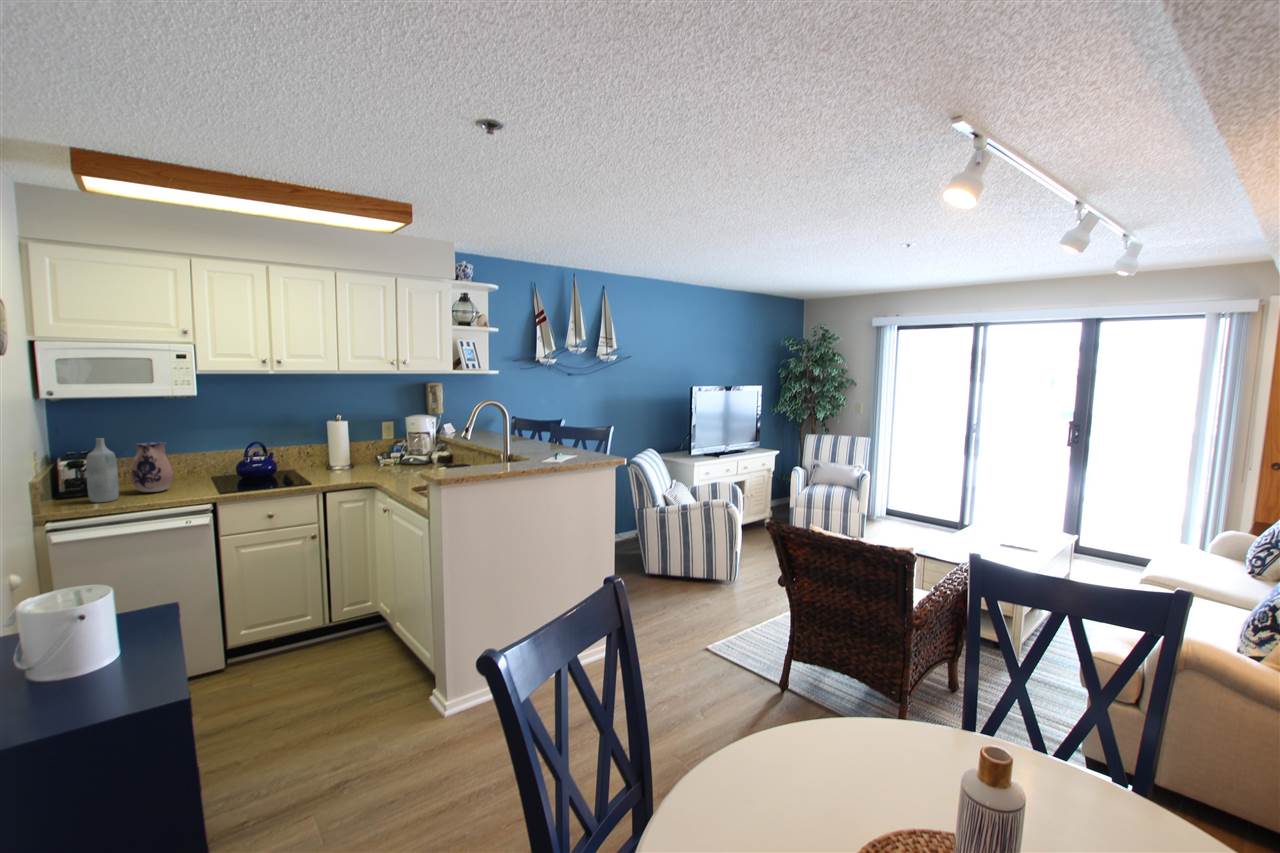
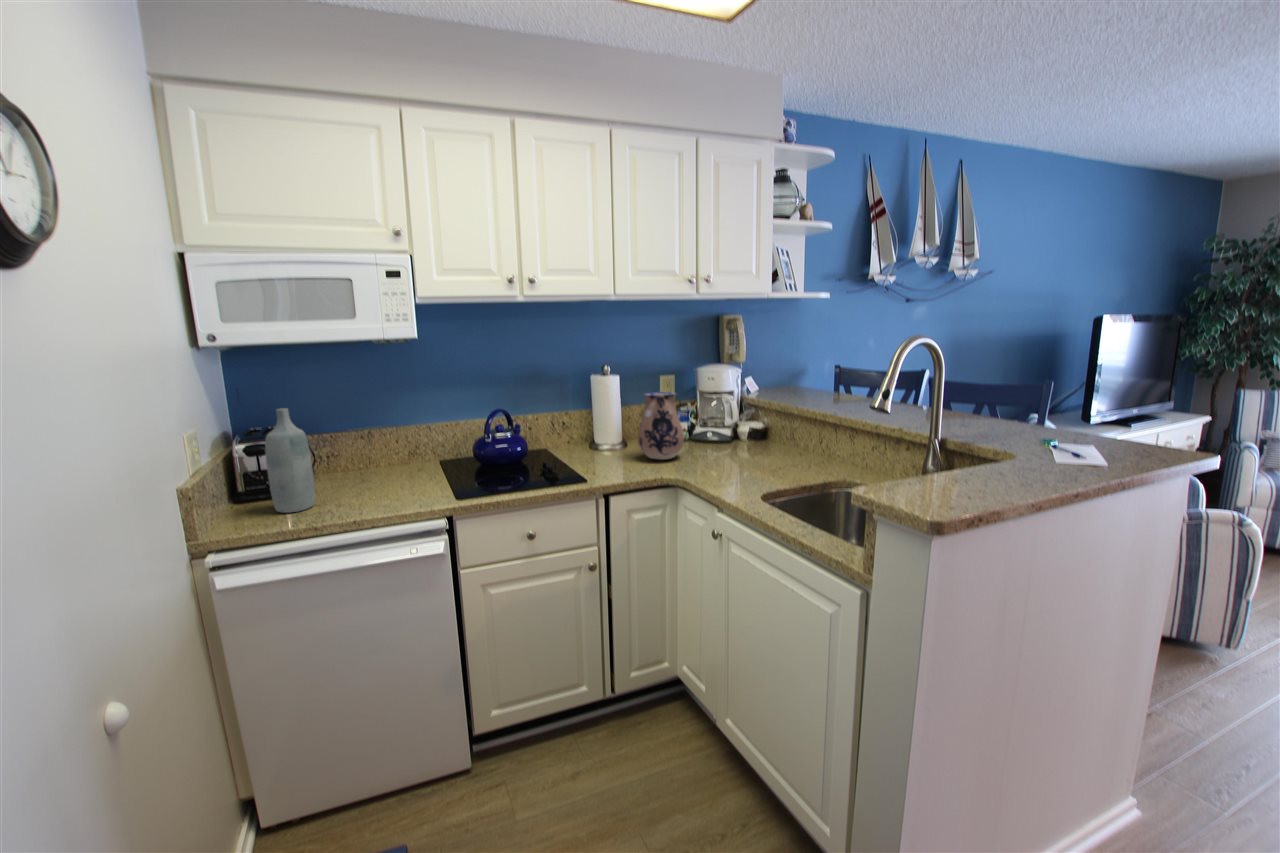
ceramic pitcher: present [130,442,174,492] -> present [638,391,684,460]

